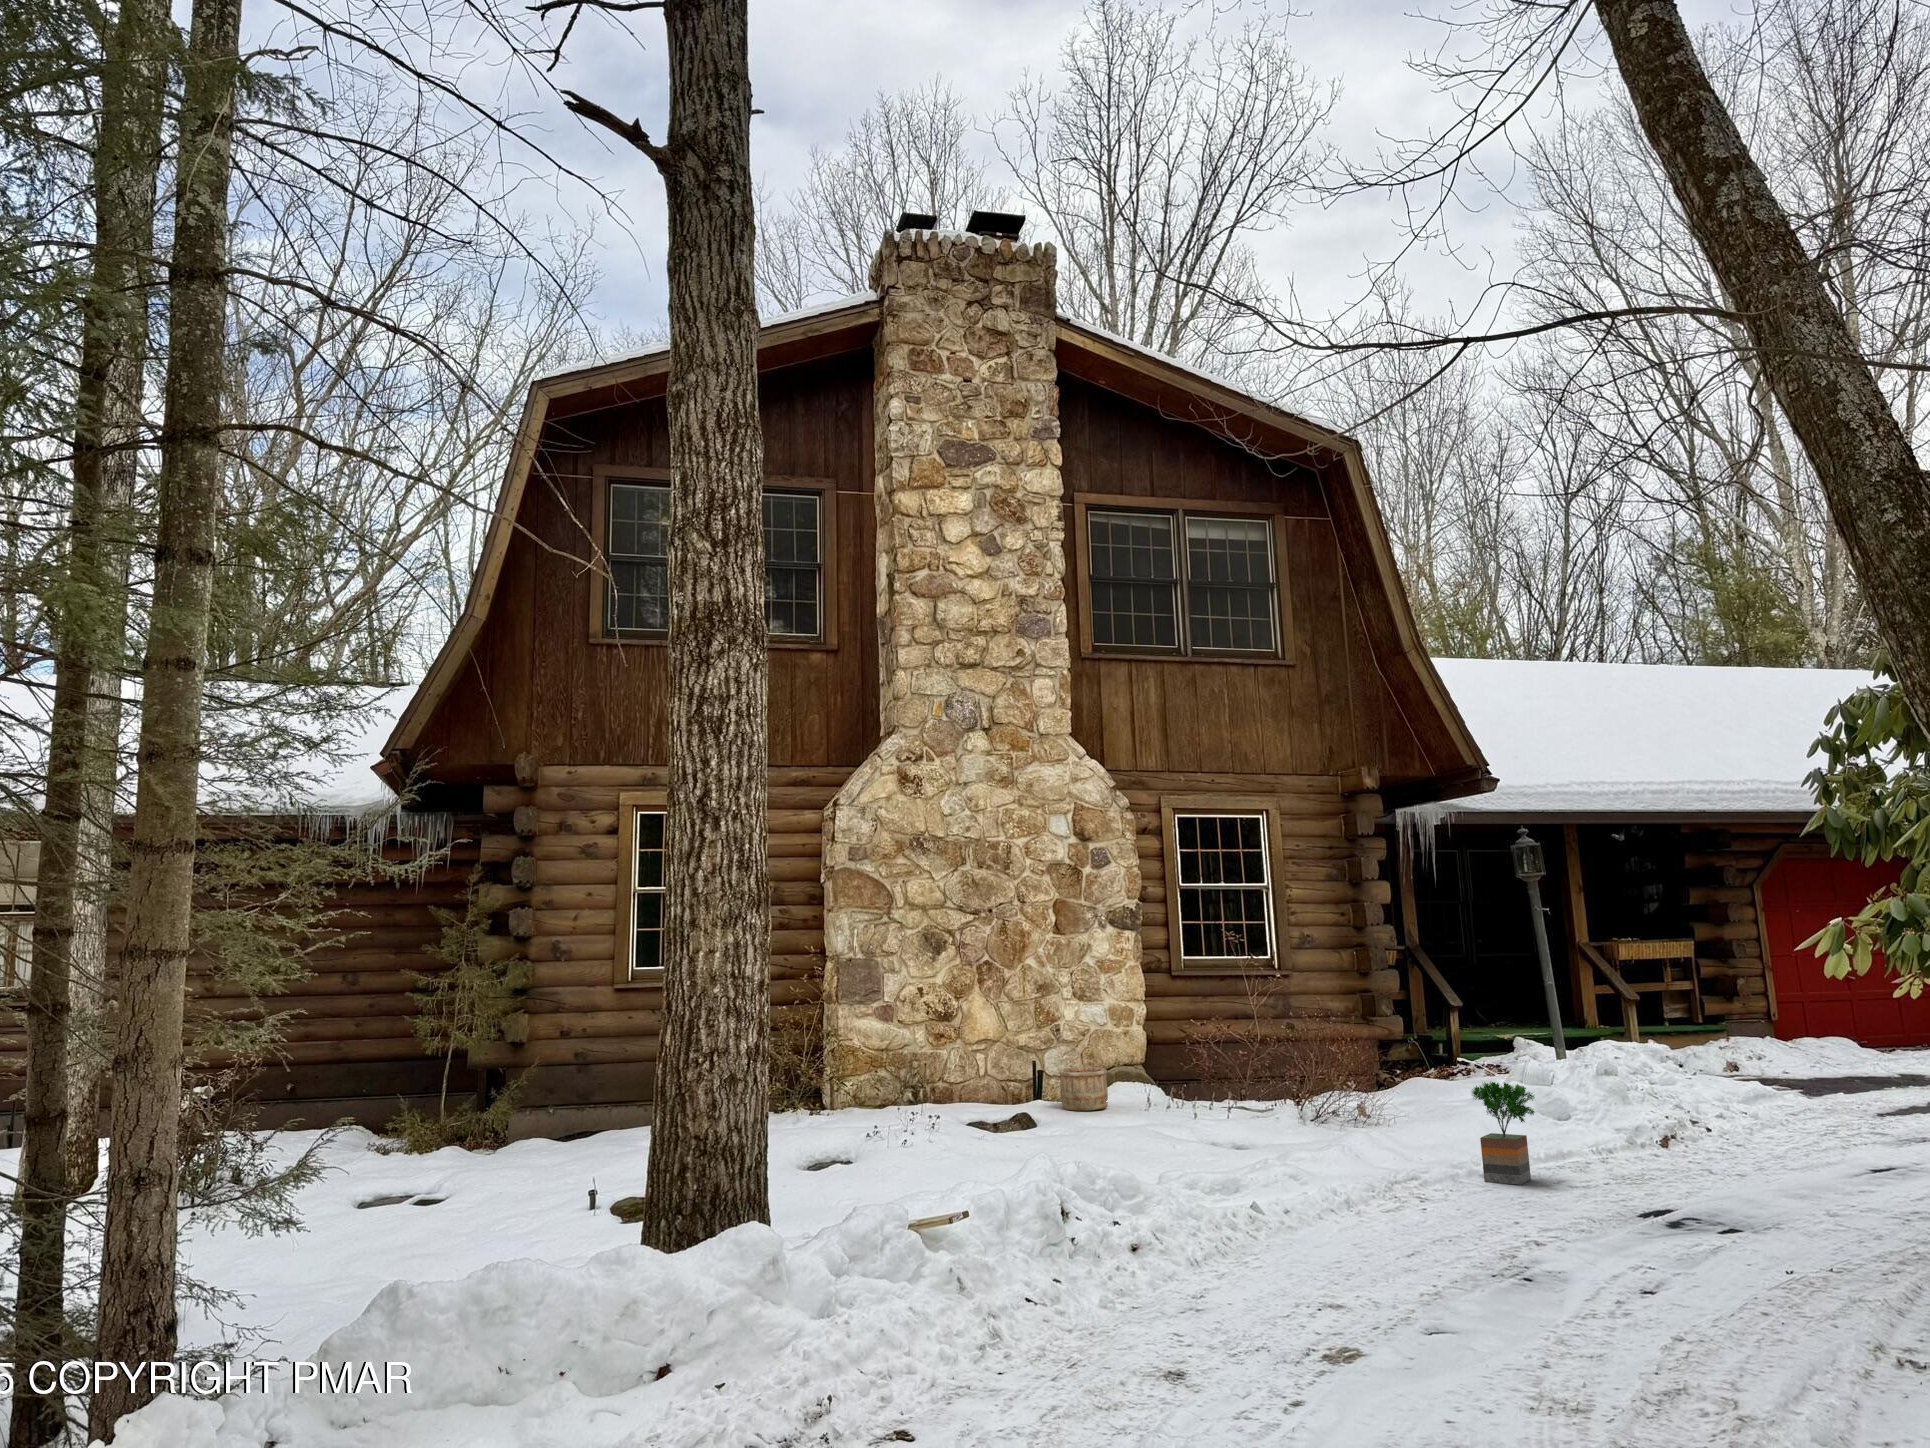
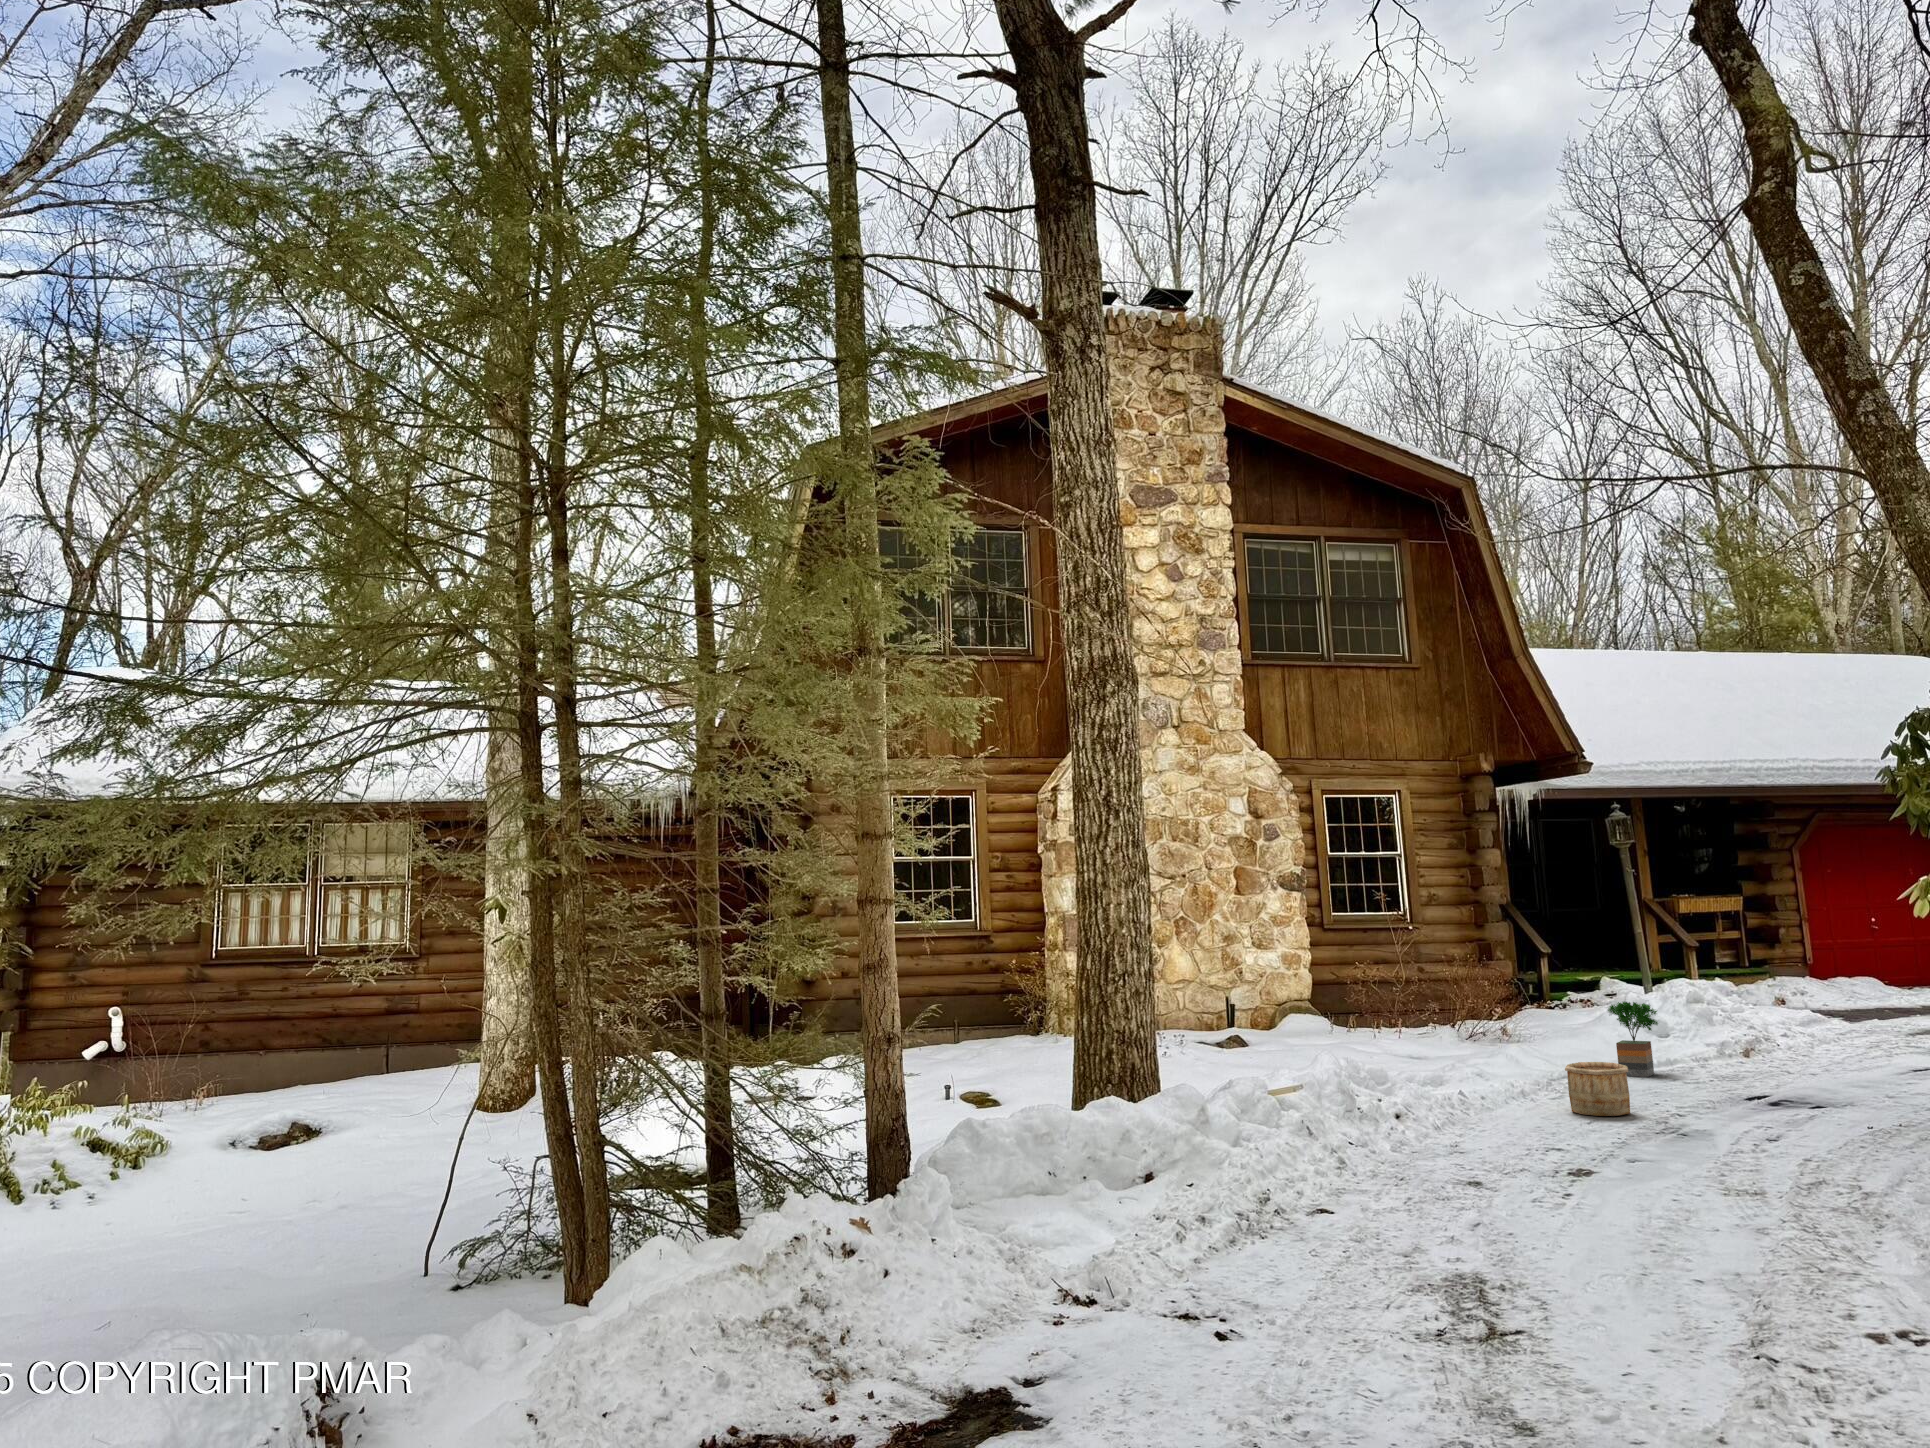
wooden bucket: present [1058,1067,1108,1111] -> present [1565,1062,1630,1116]

